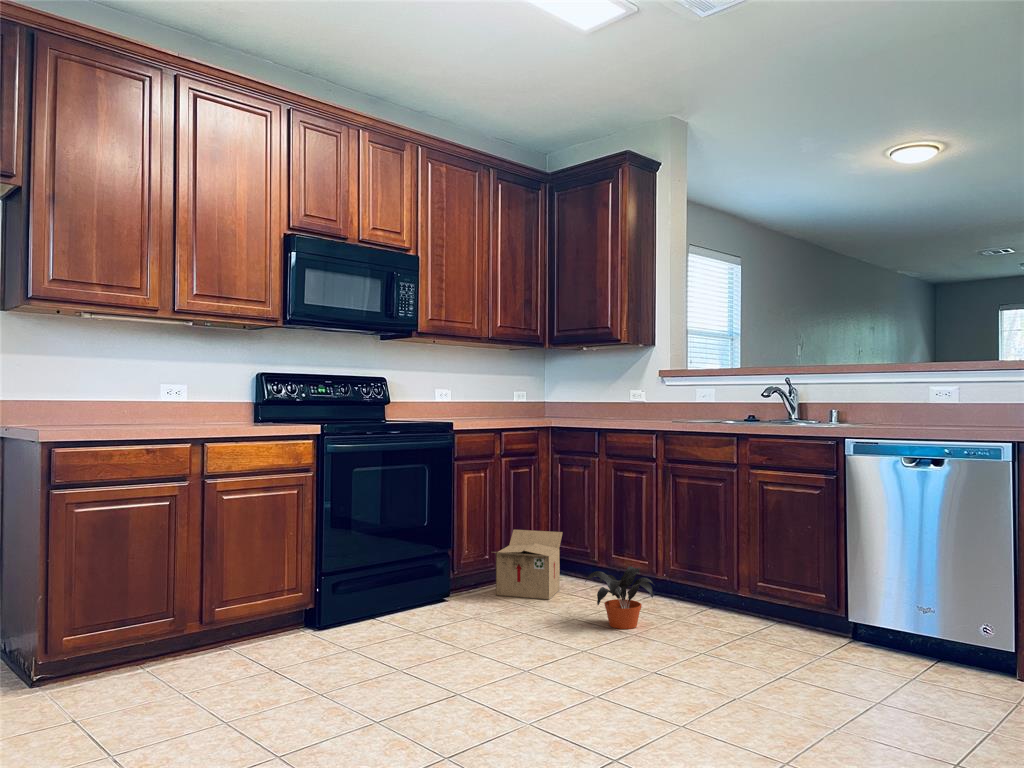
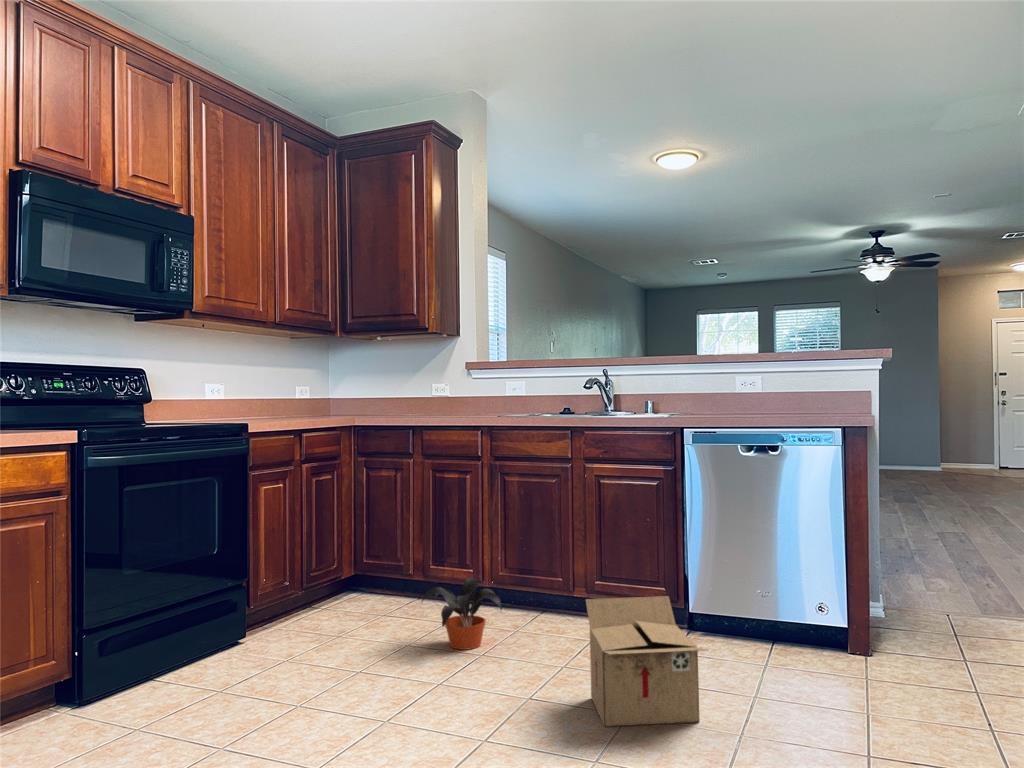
cardboard box: present [493,530,563,600] -> present [586,596,706,727]

